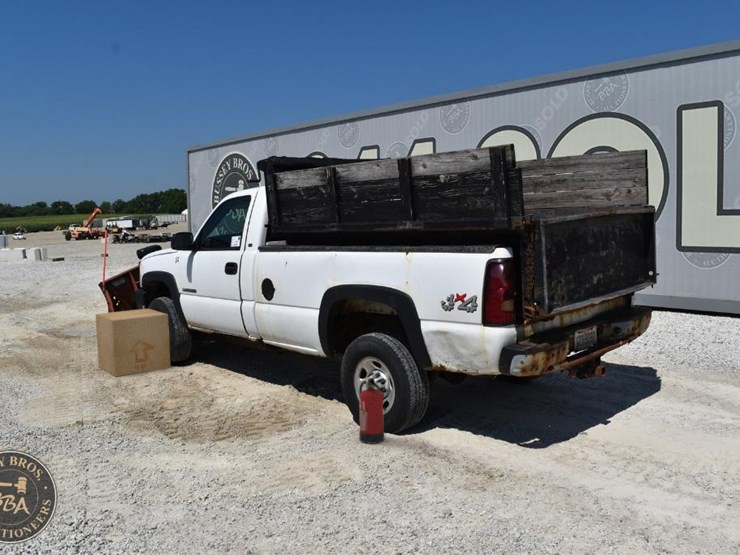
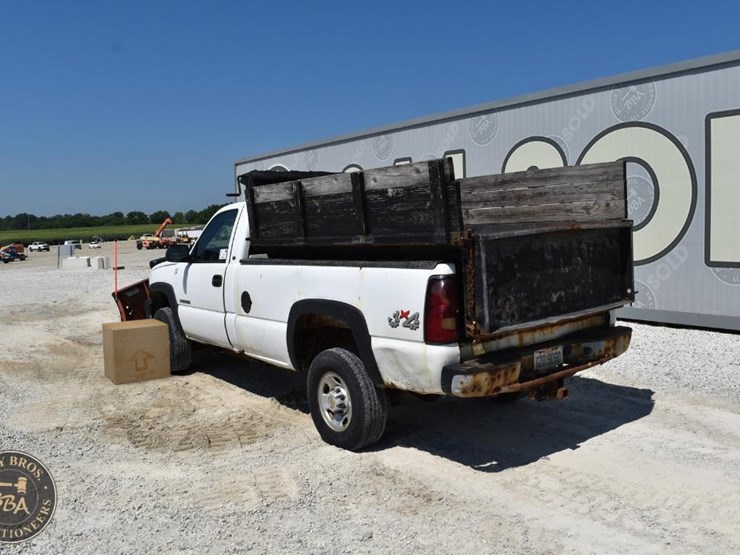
fire extinguisher: present [359,377,384,444] -> none [315,392,340,460]

